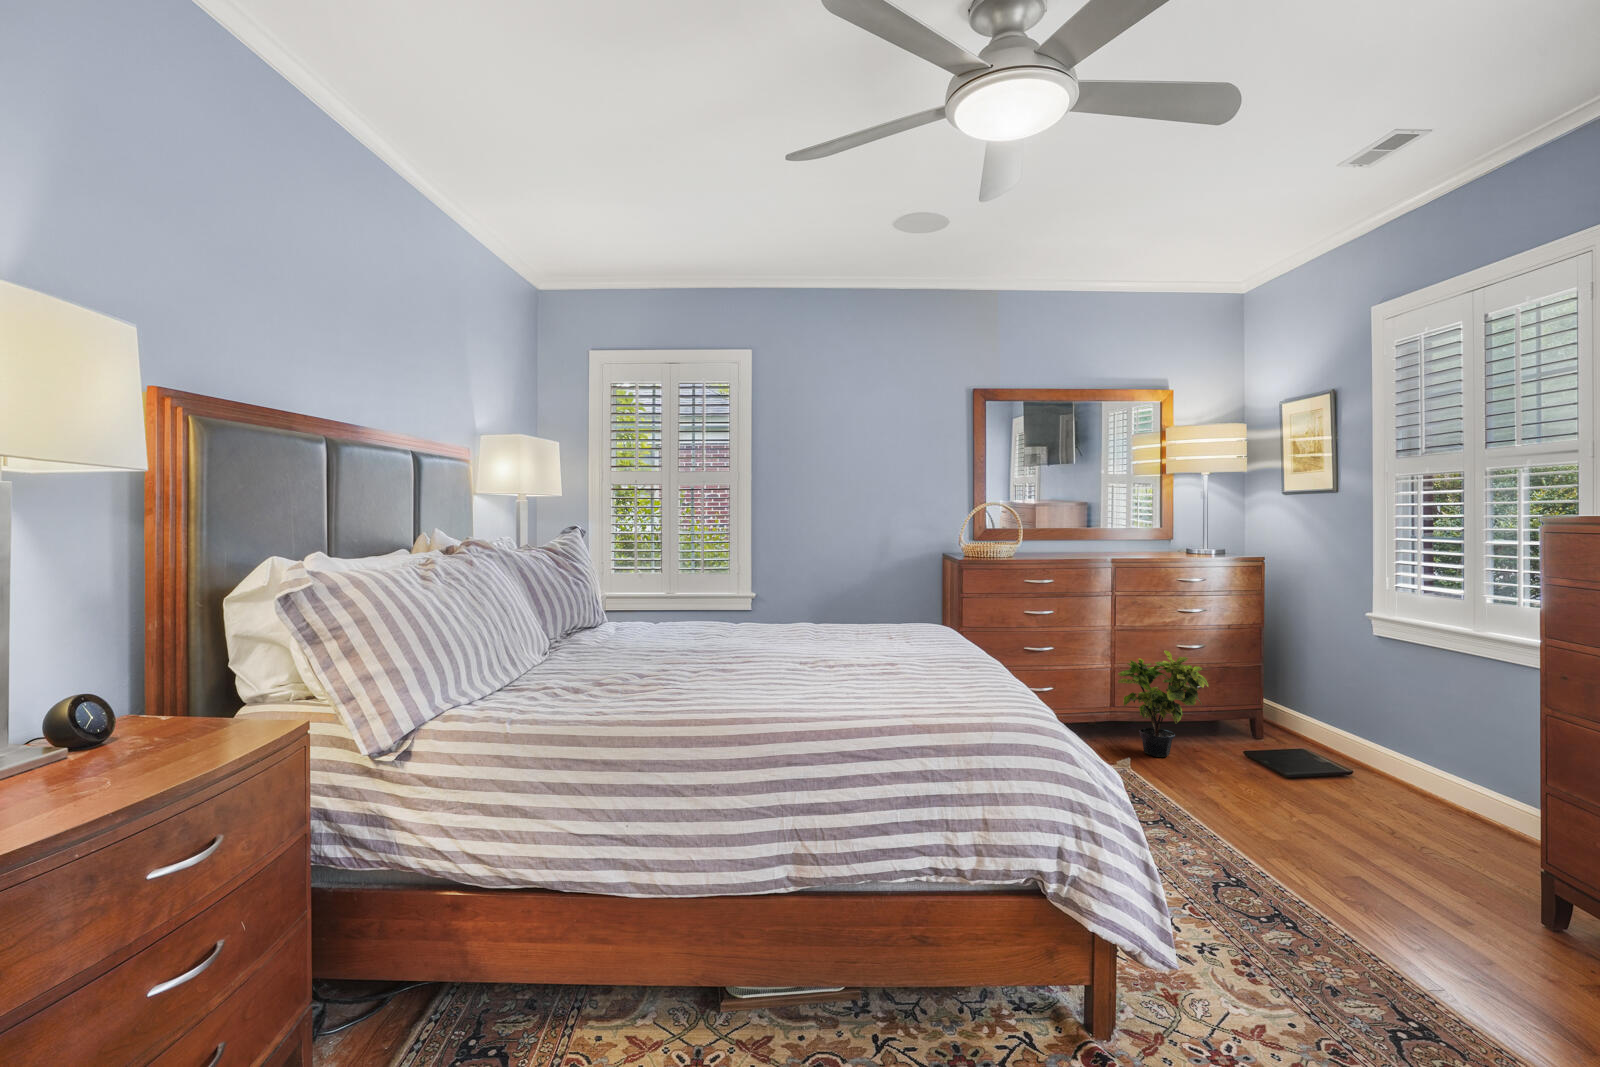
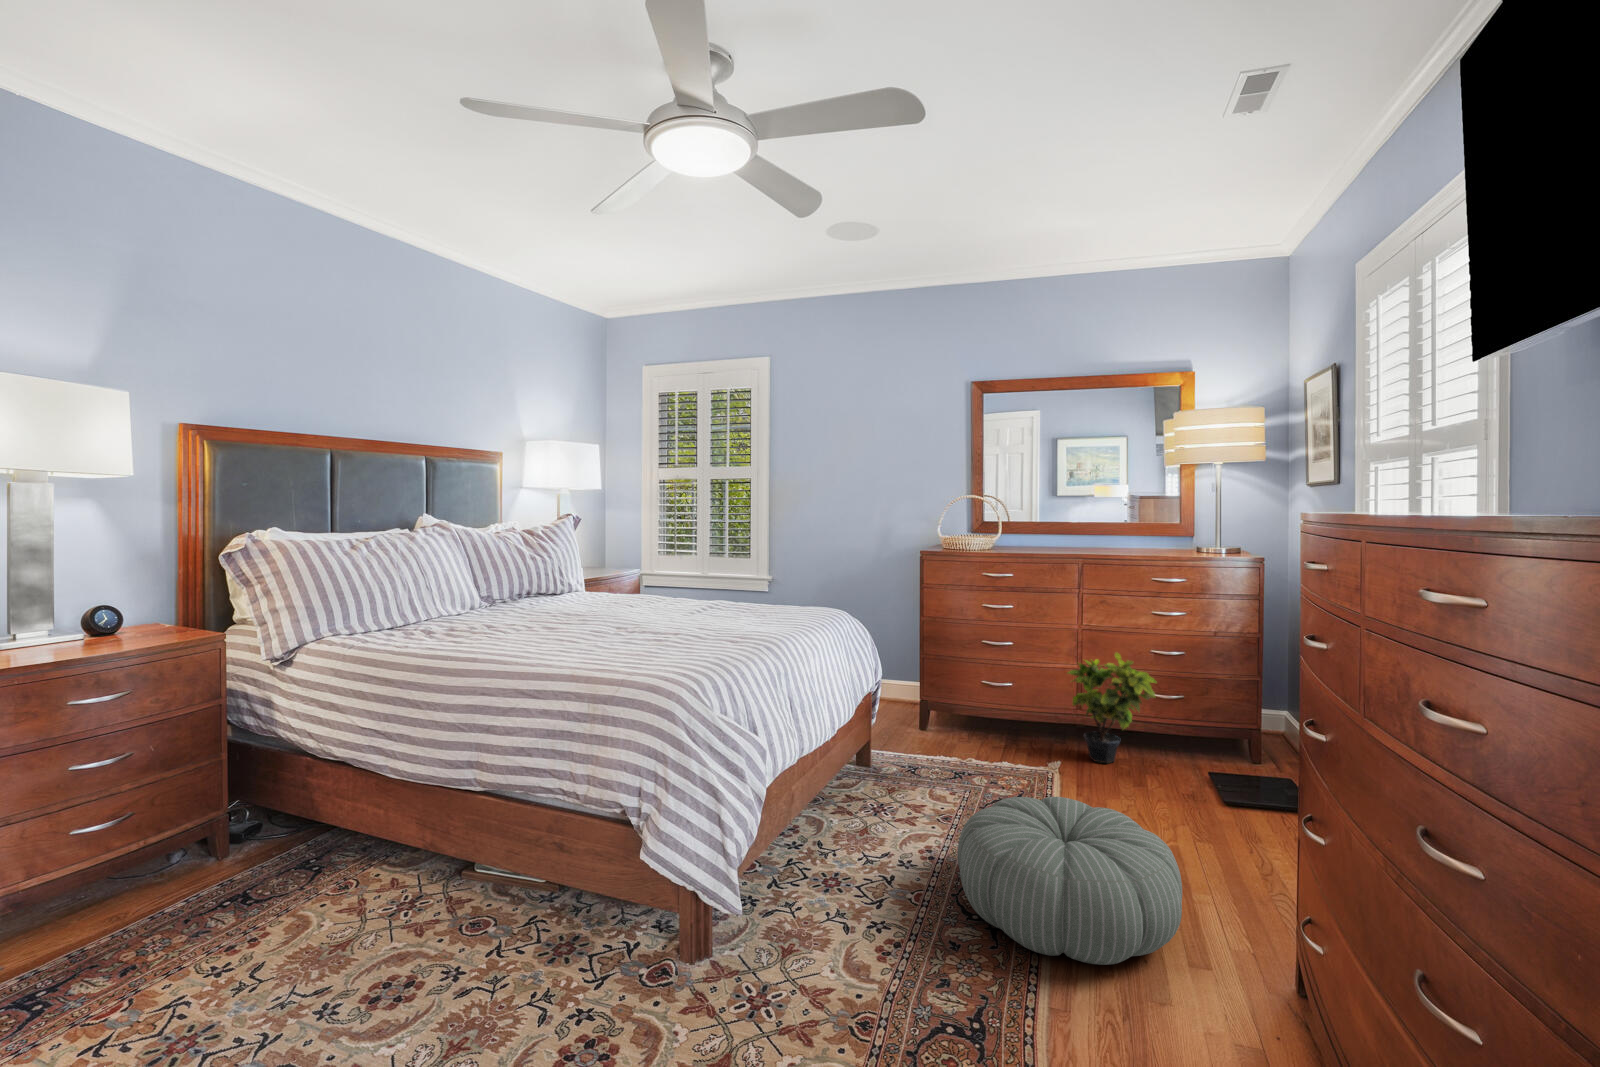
pouf: none [1214,792,1462,944] -> present [957,797,1182,965]

